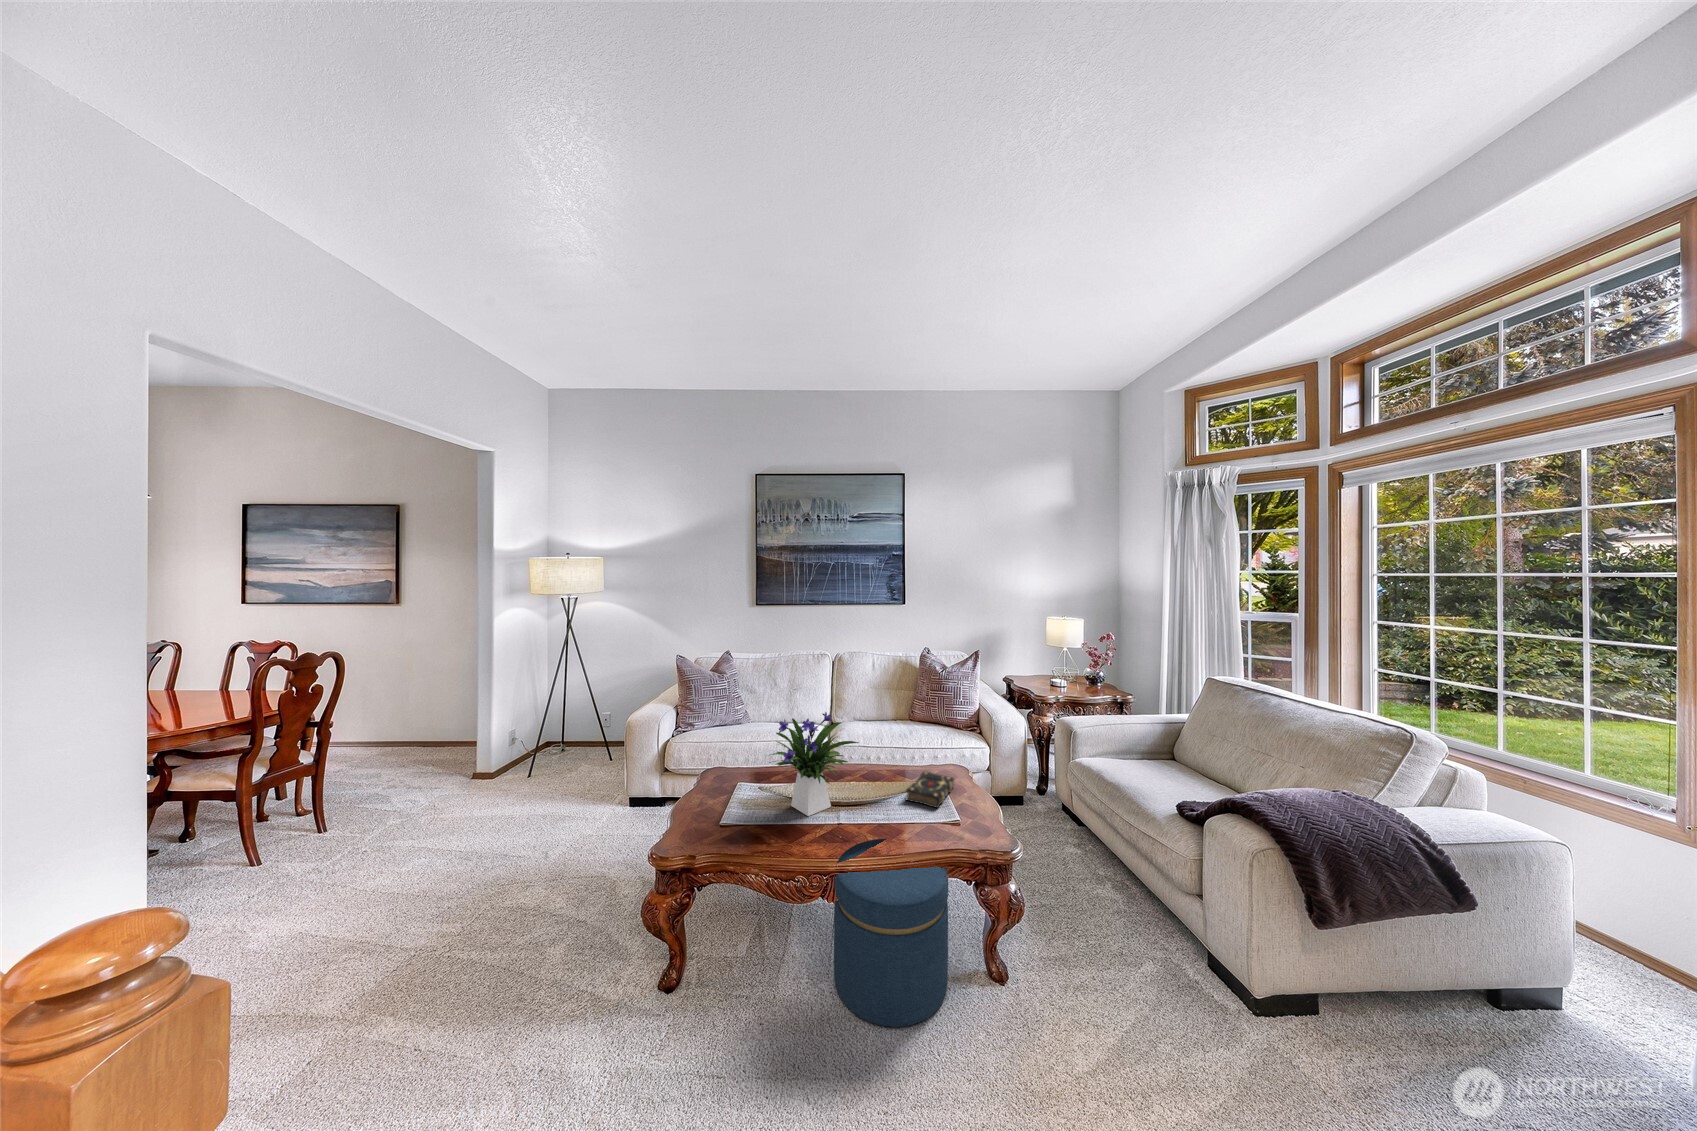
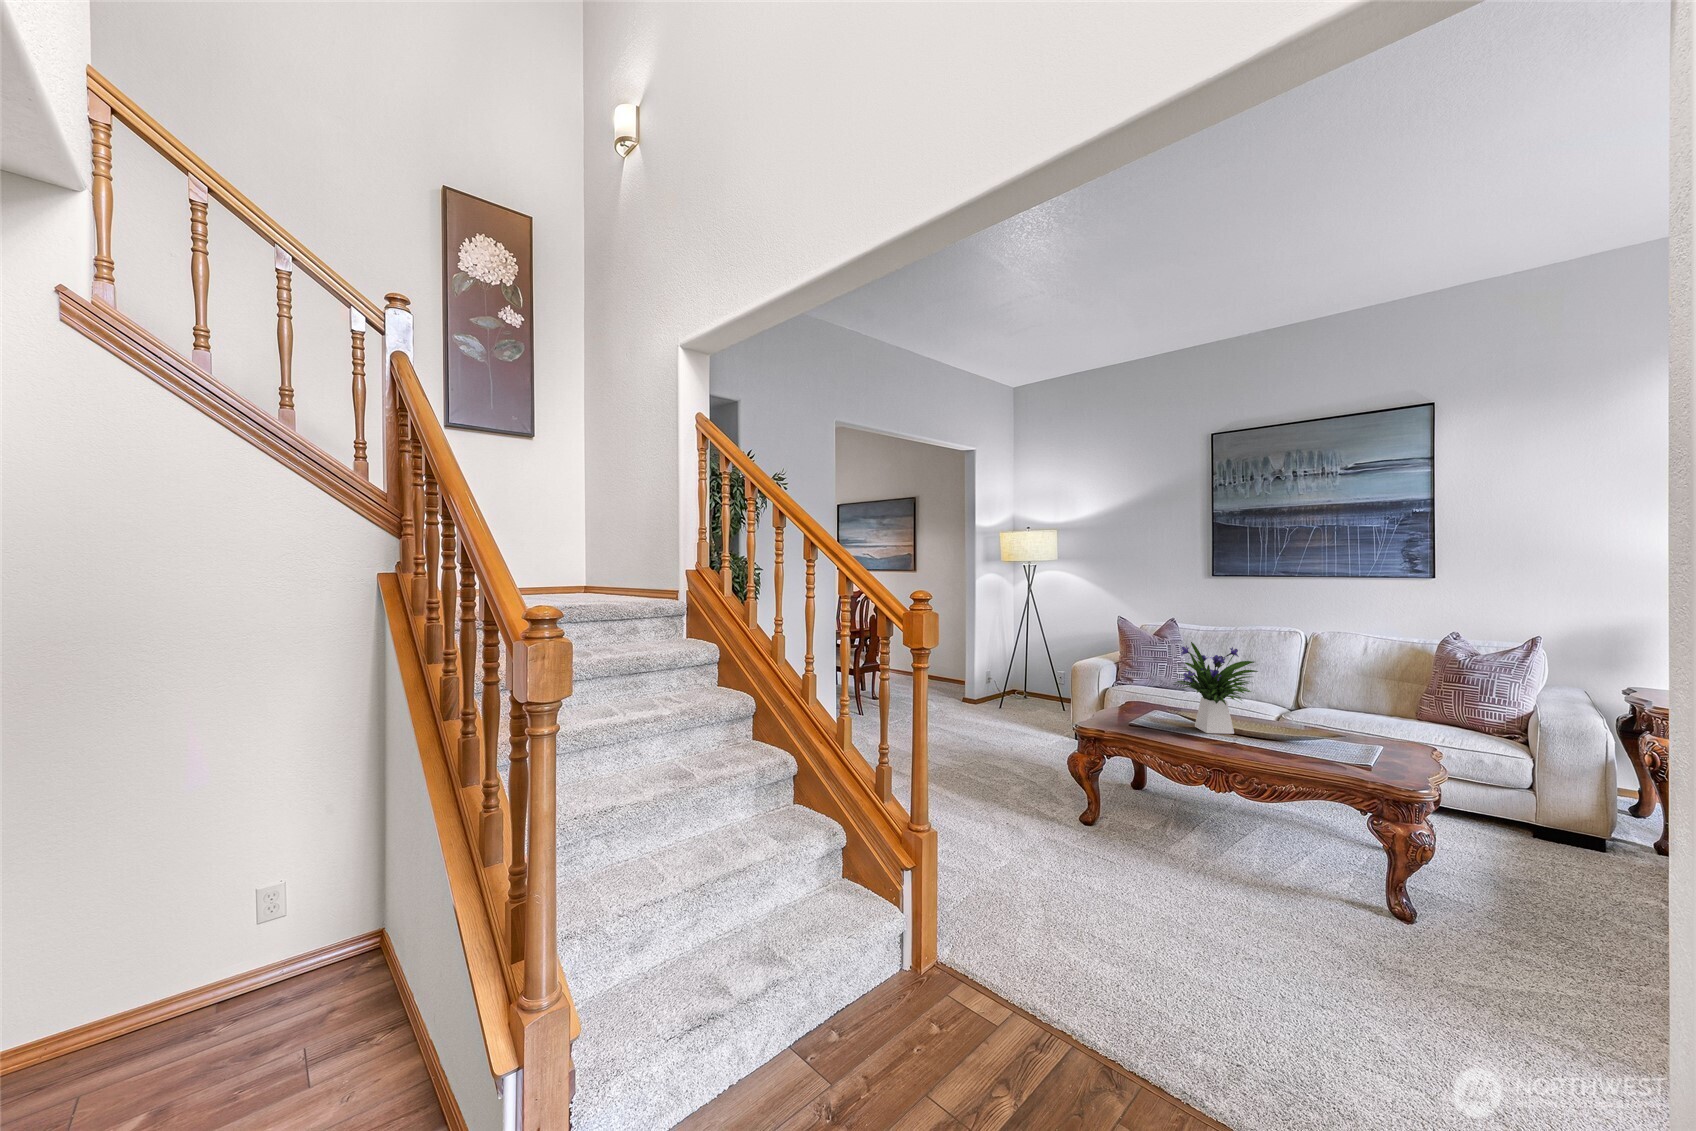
book: present [906,771,954,808] -> none [1322,730,1398,755]
ottoman: present [834,839,948,1027] -> none [1213,761,1335,902]

